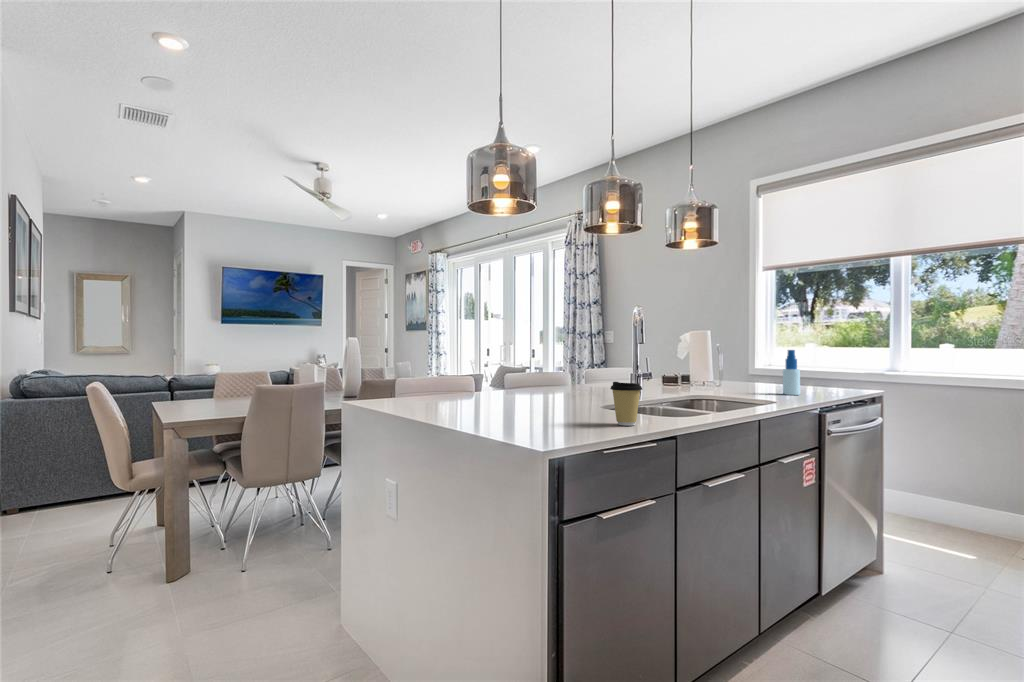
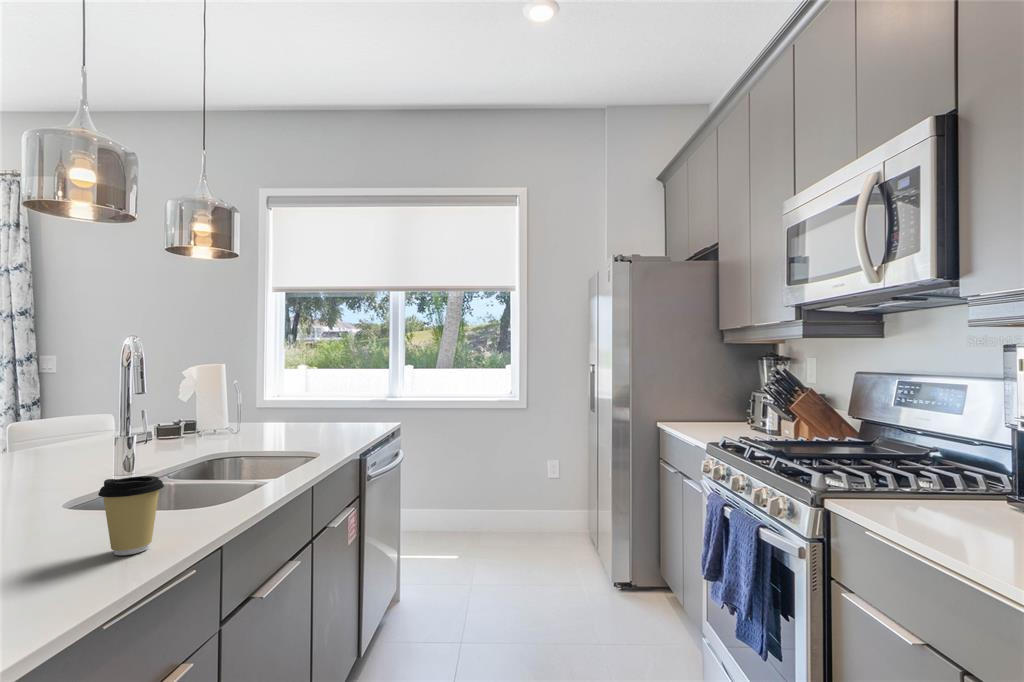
spray bottle: present [783,350,800,395] -> none [316,386,334,437]

